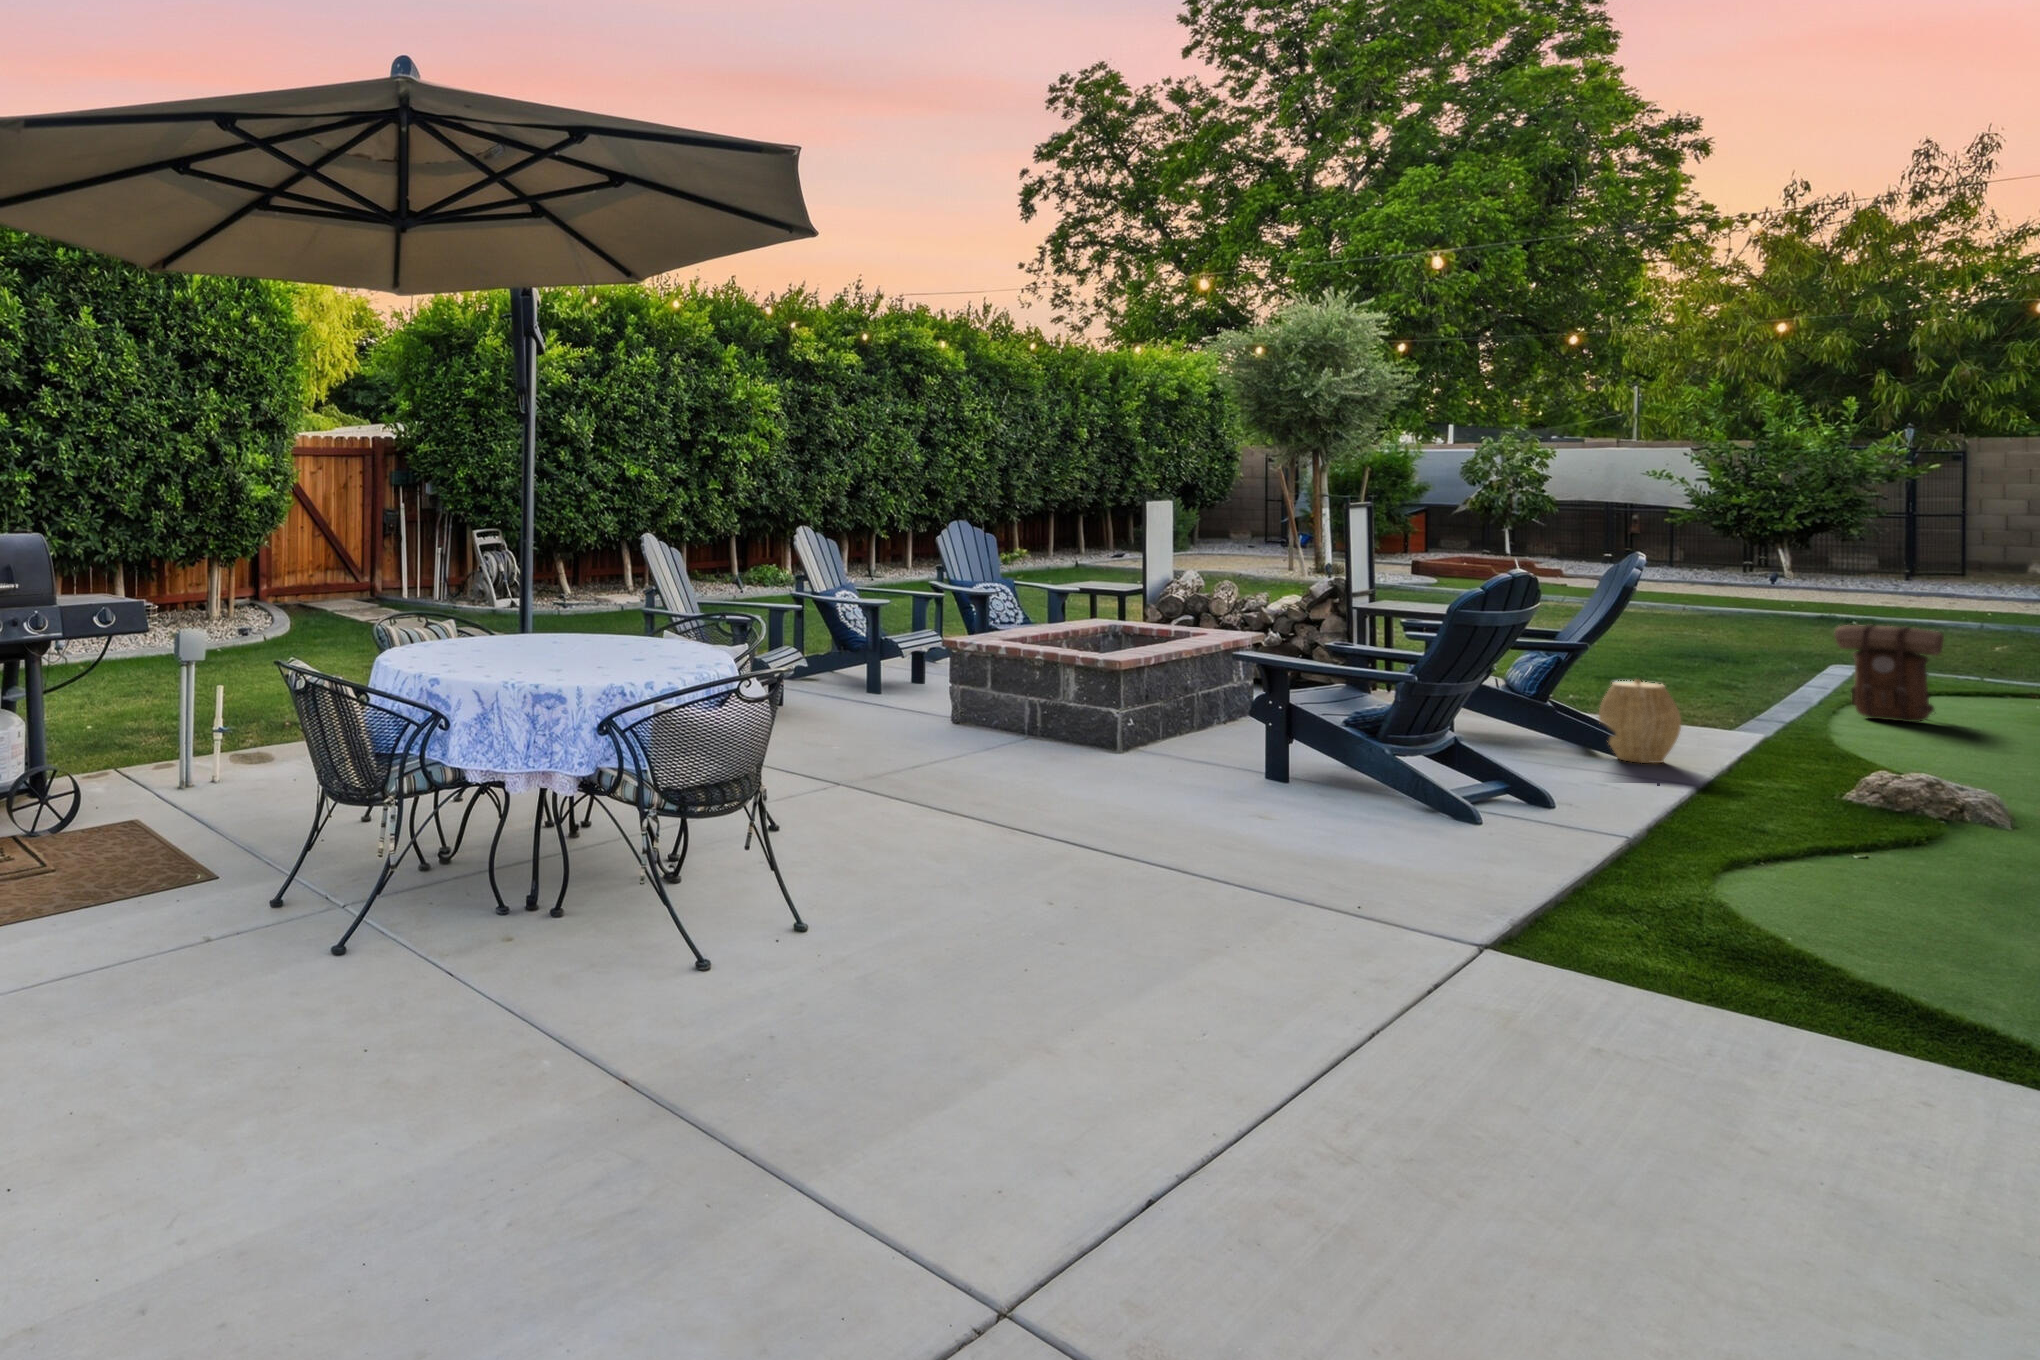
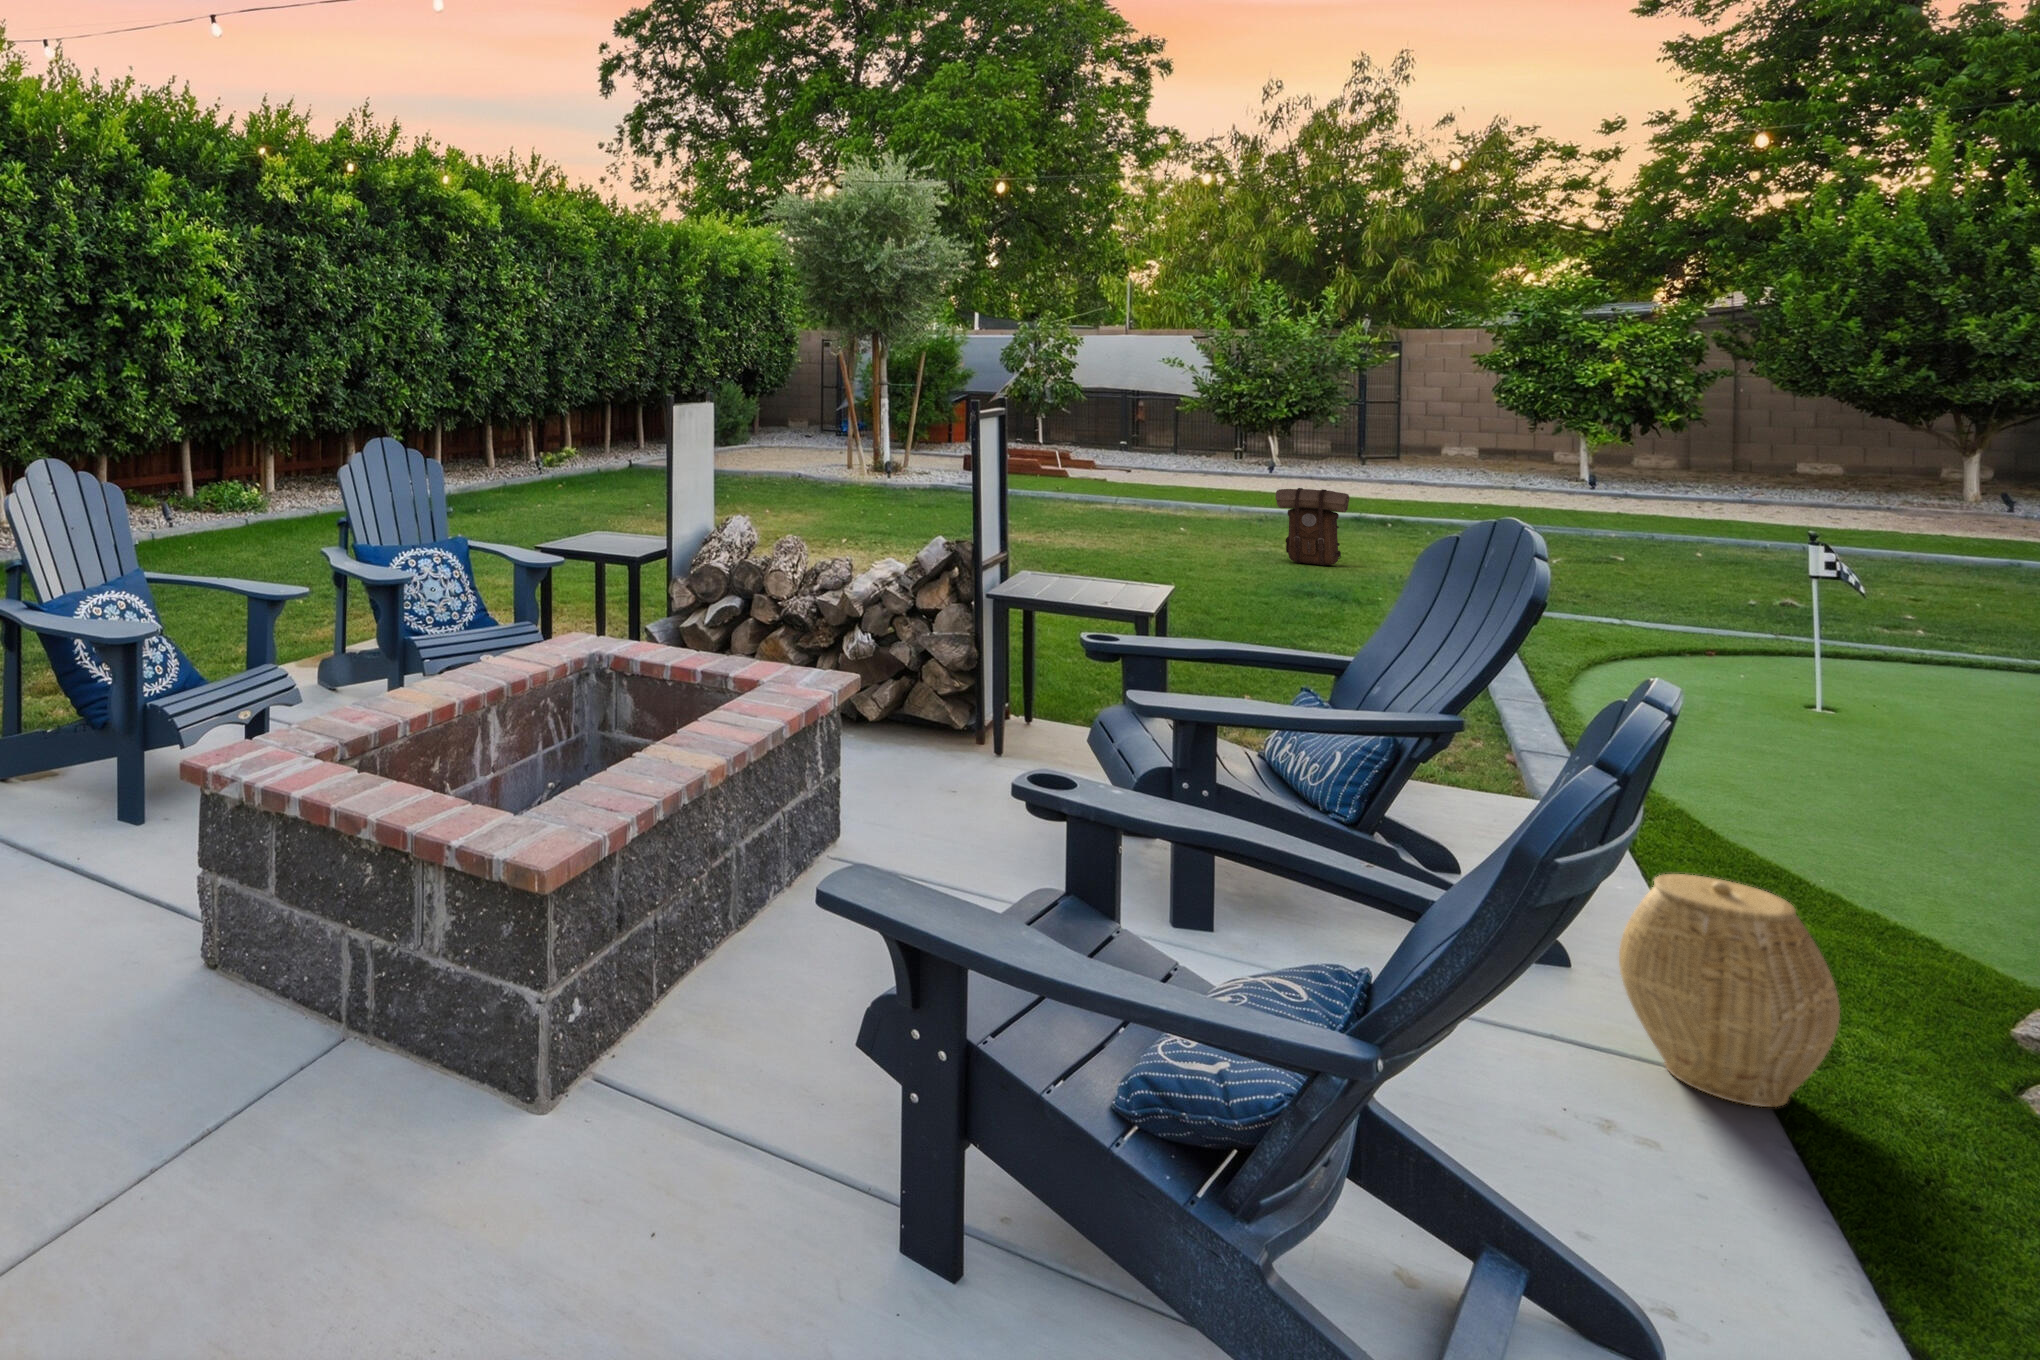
backpack: present [1834,624,1944,722] -> present [1275,488,1349,565]

